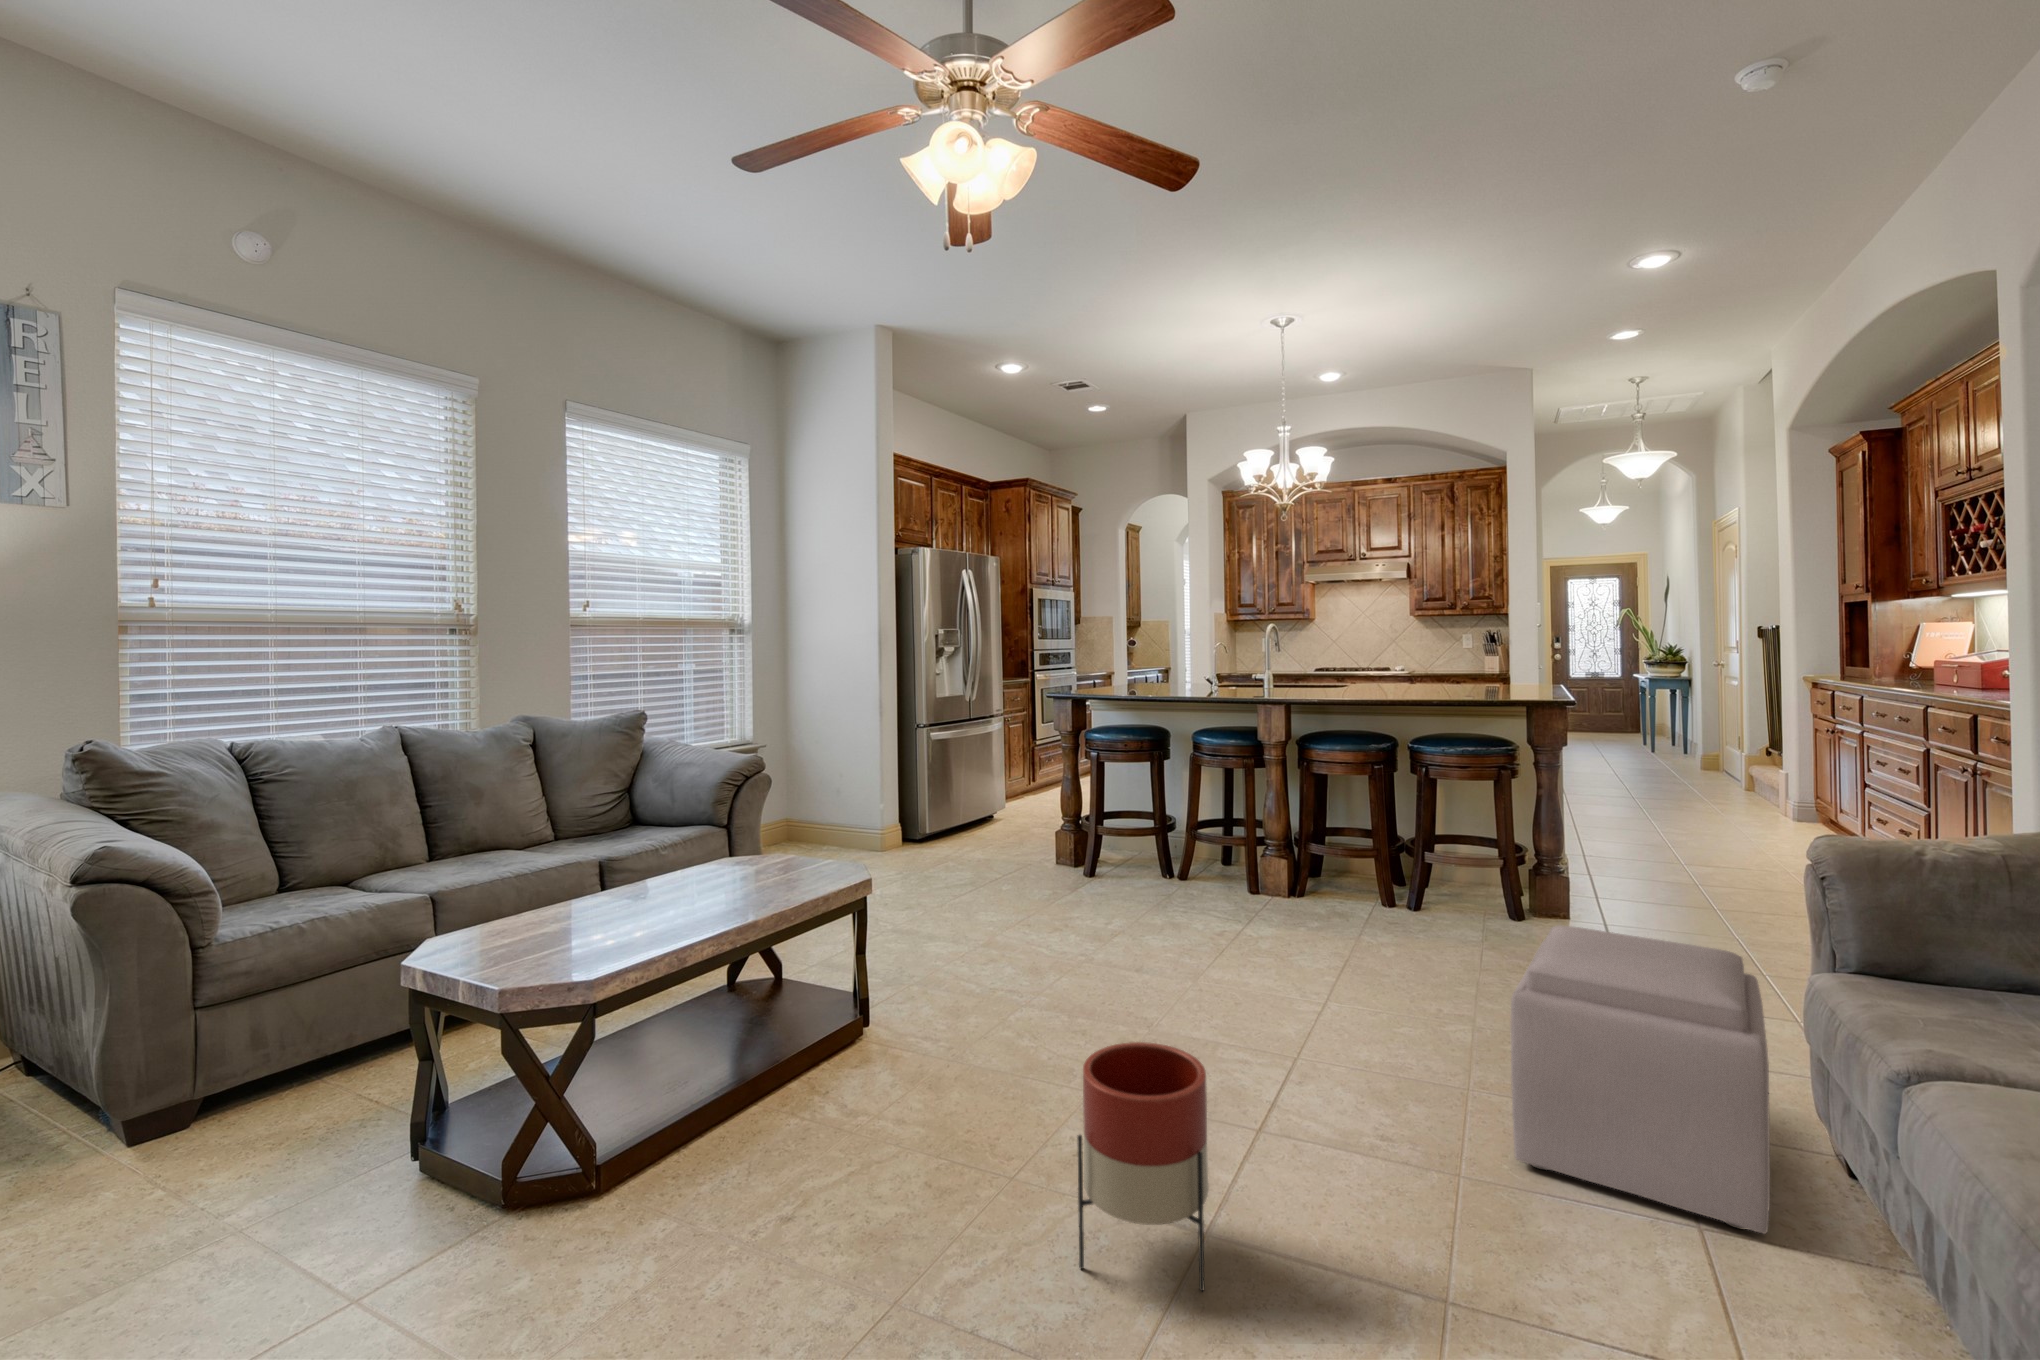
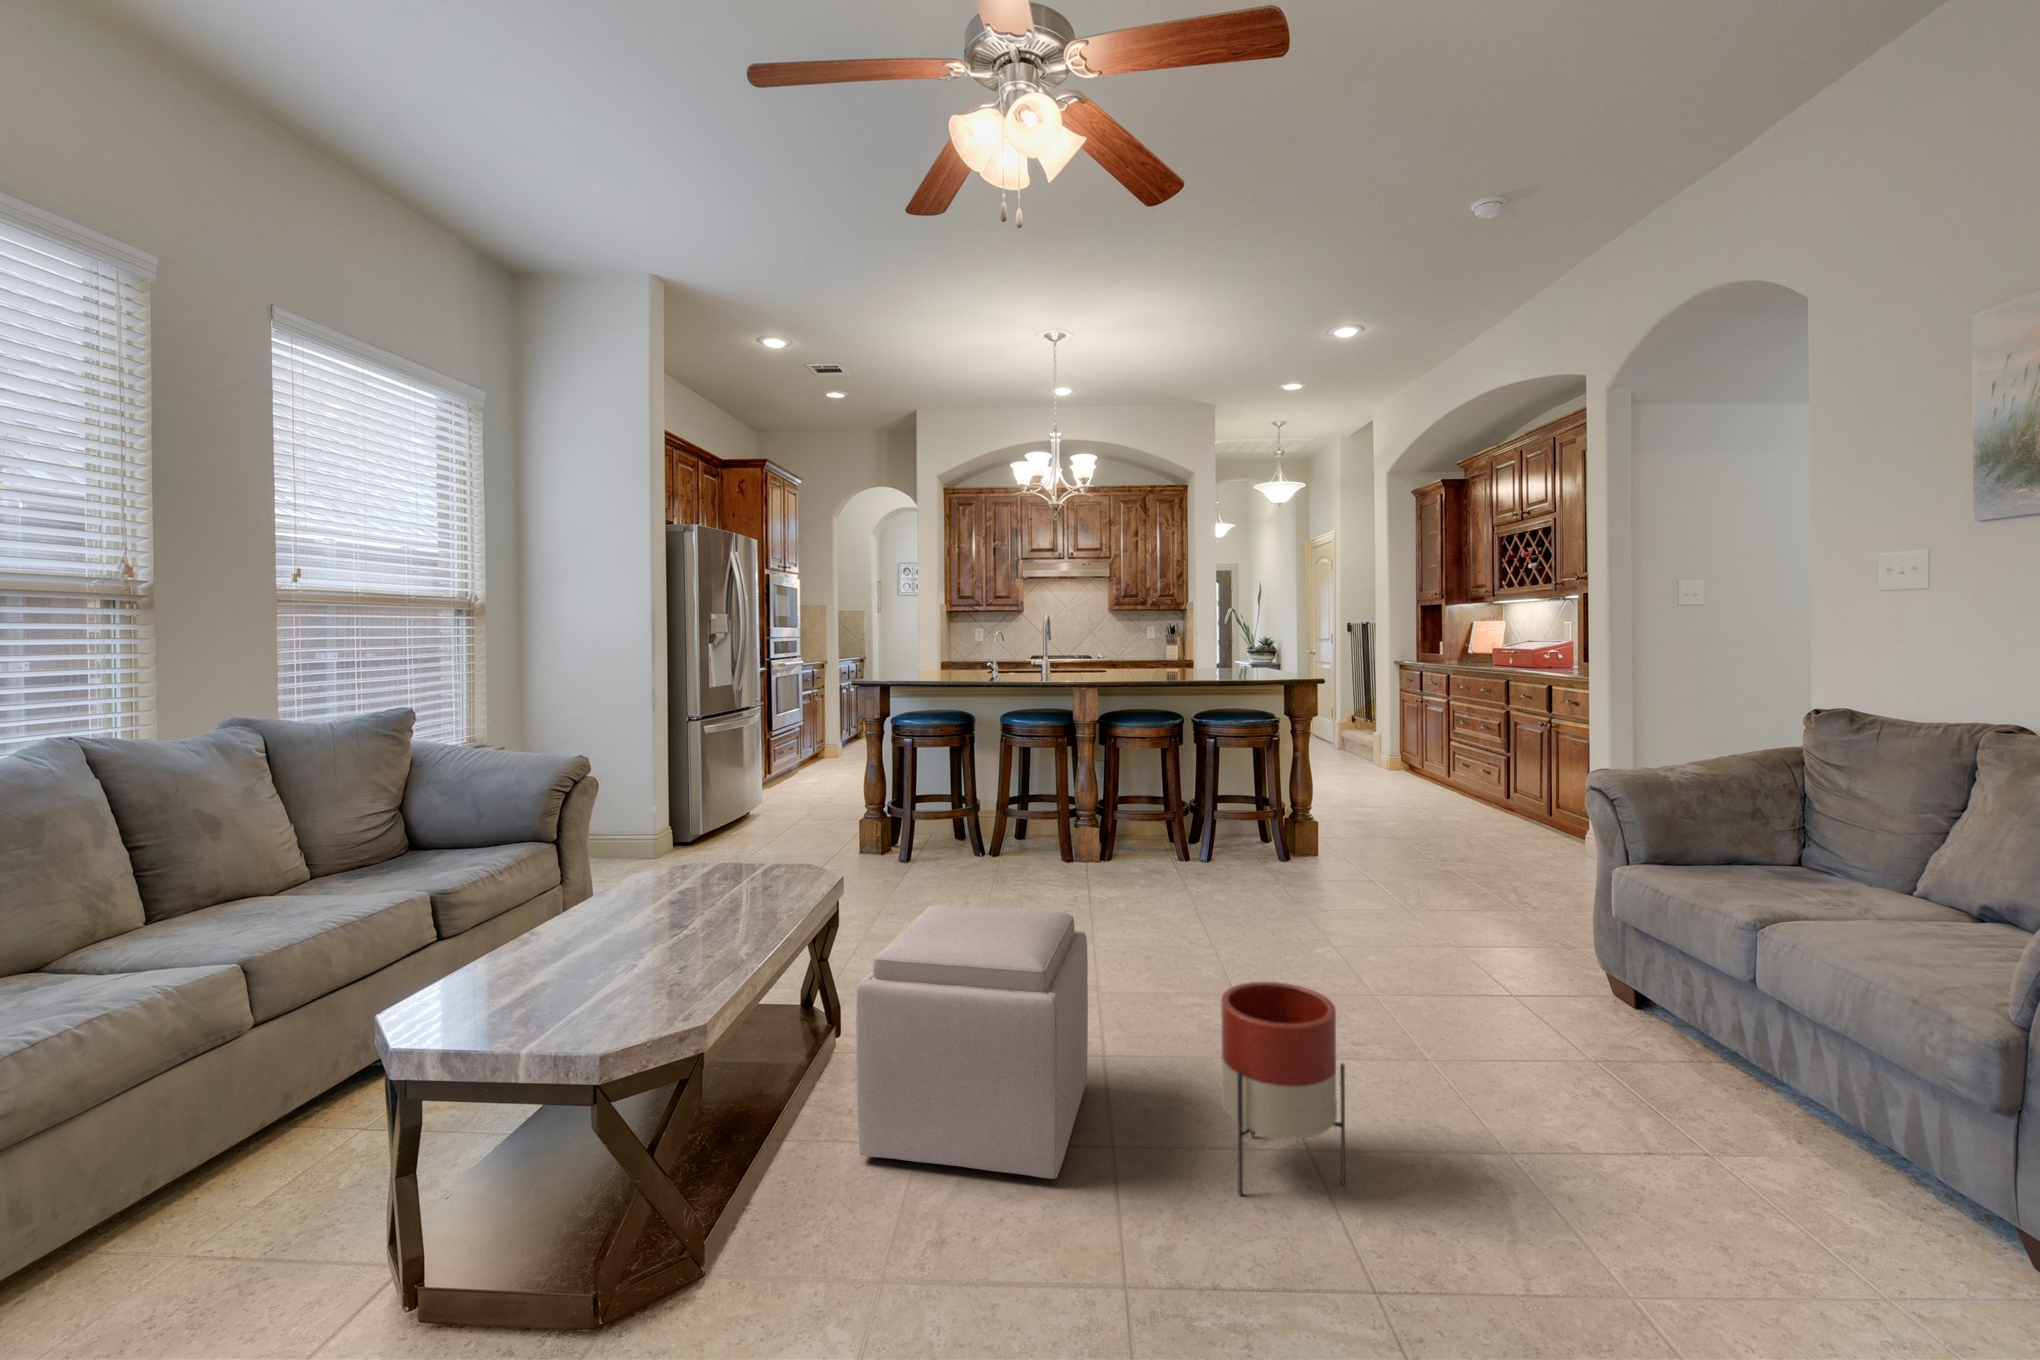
ottoman: present [1511,926,1770,1234] -> present [856,905,1088,1179]

